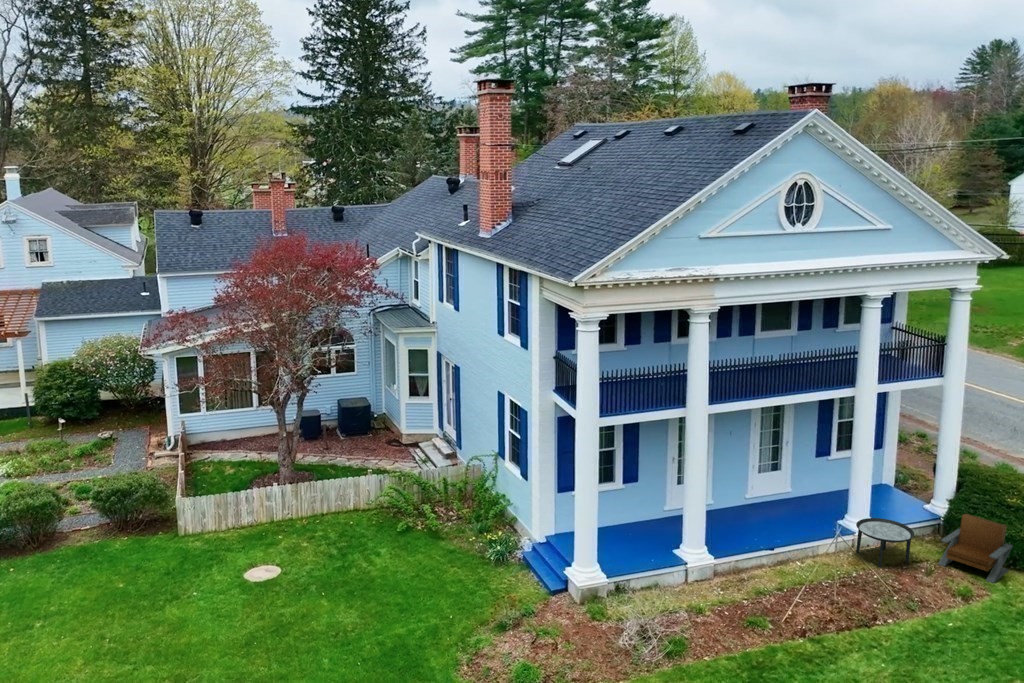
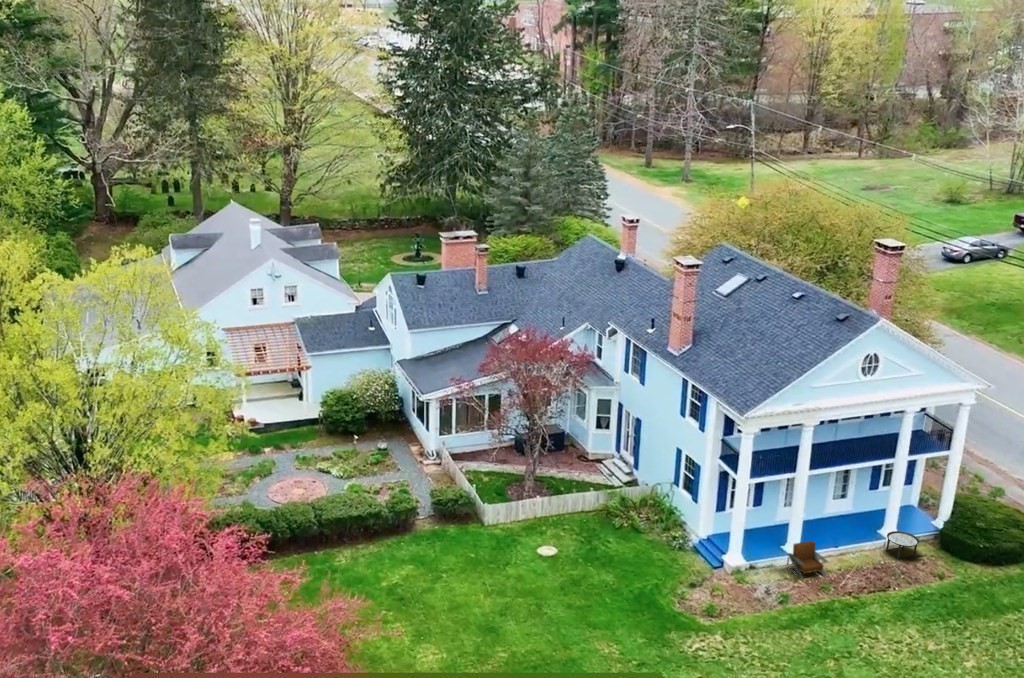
lounge chair: present [938,514,1013,583] -> present [787,541,827,579]

